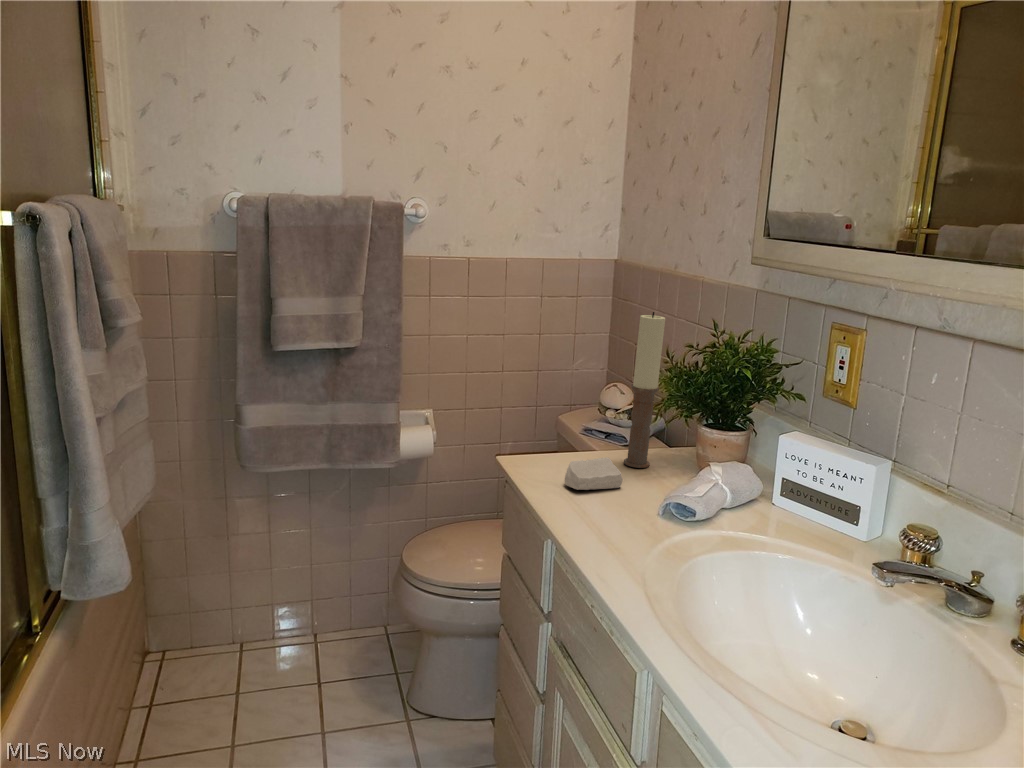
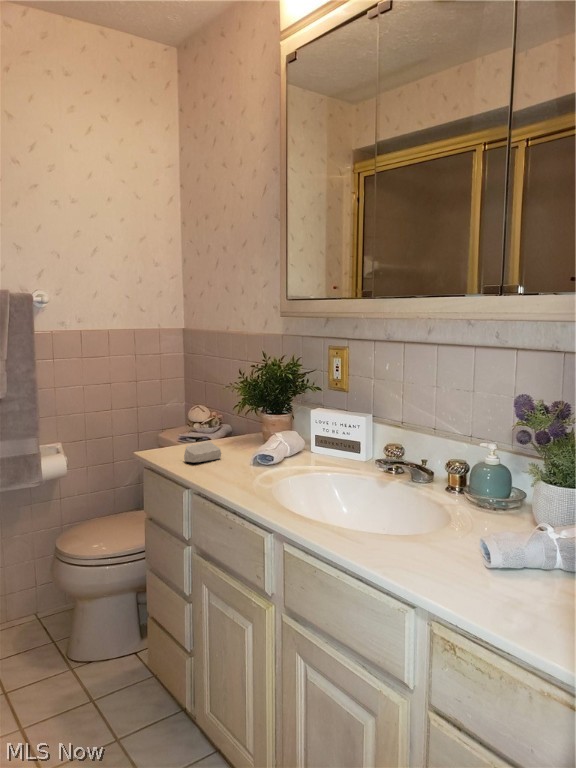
candle: present [624,312,665,468] -> none [217,347,234,448]

